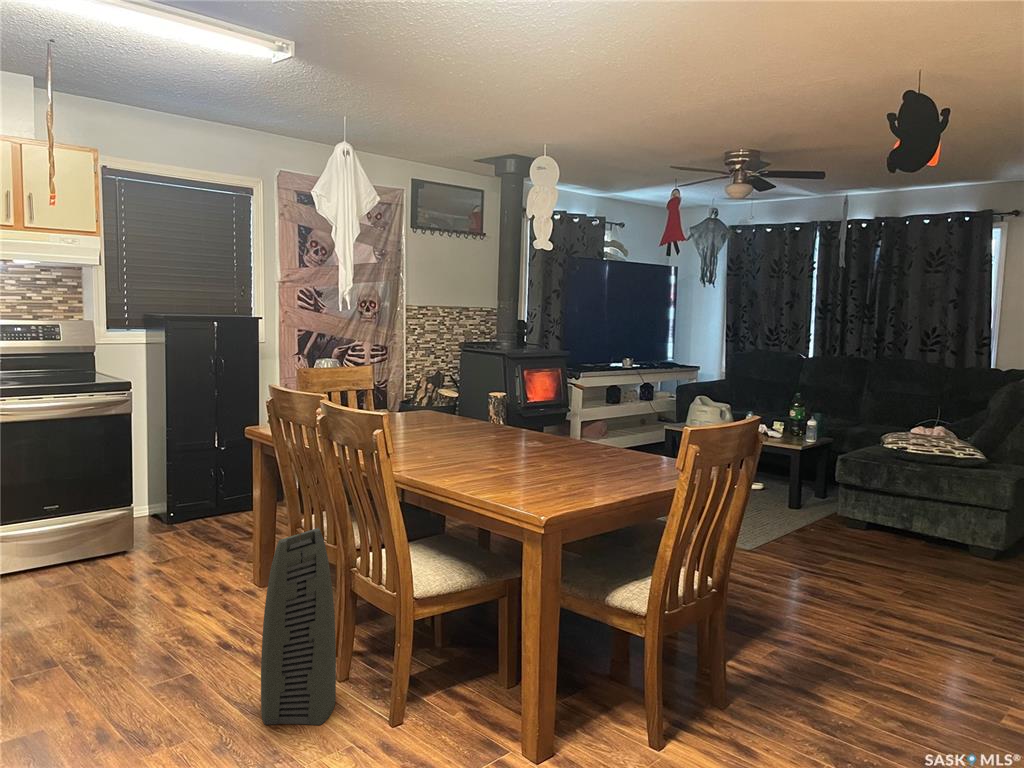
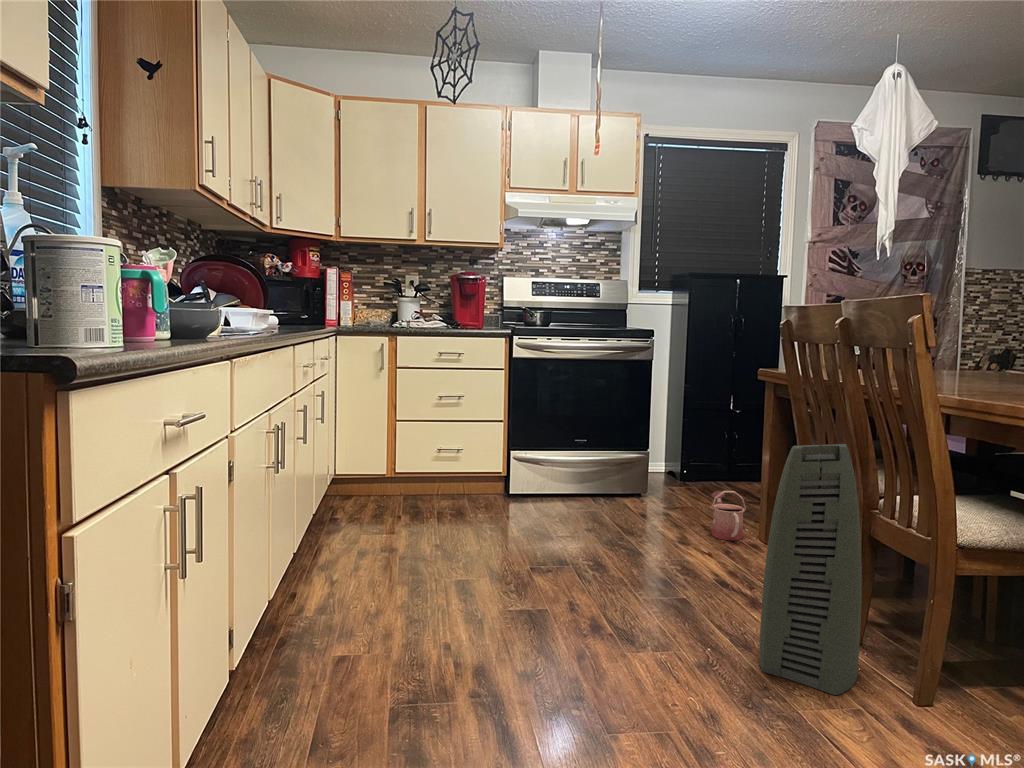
watering can: none [205,544,239,592] -> present [711,491,746,540]

